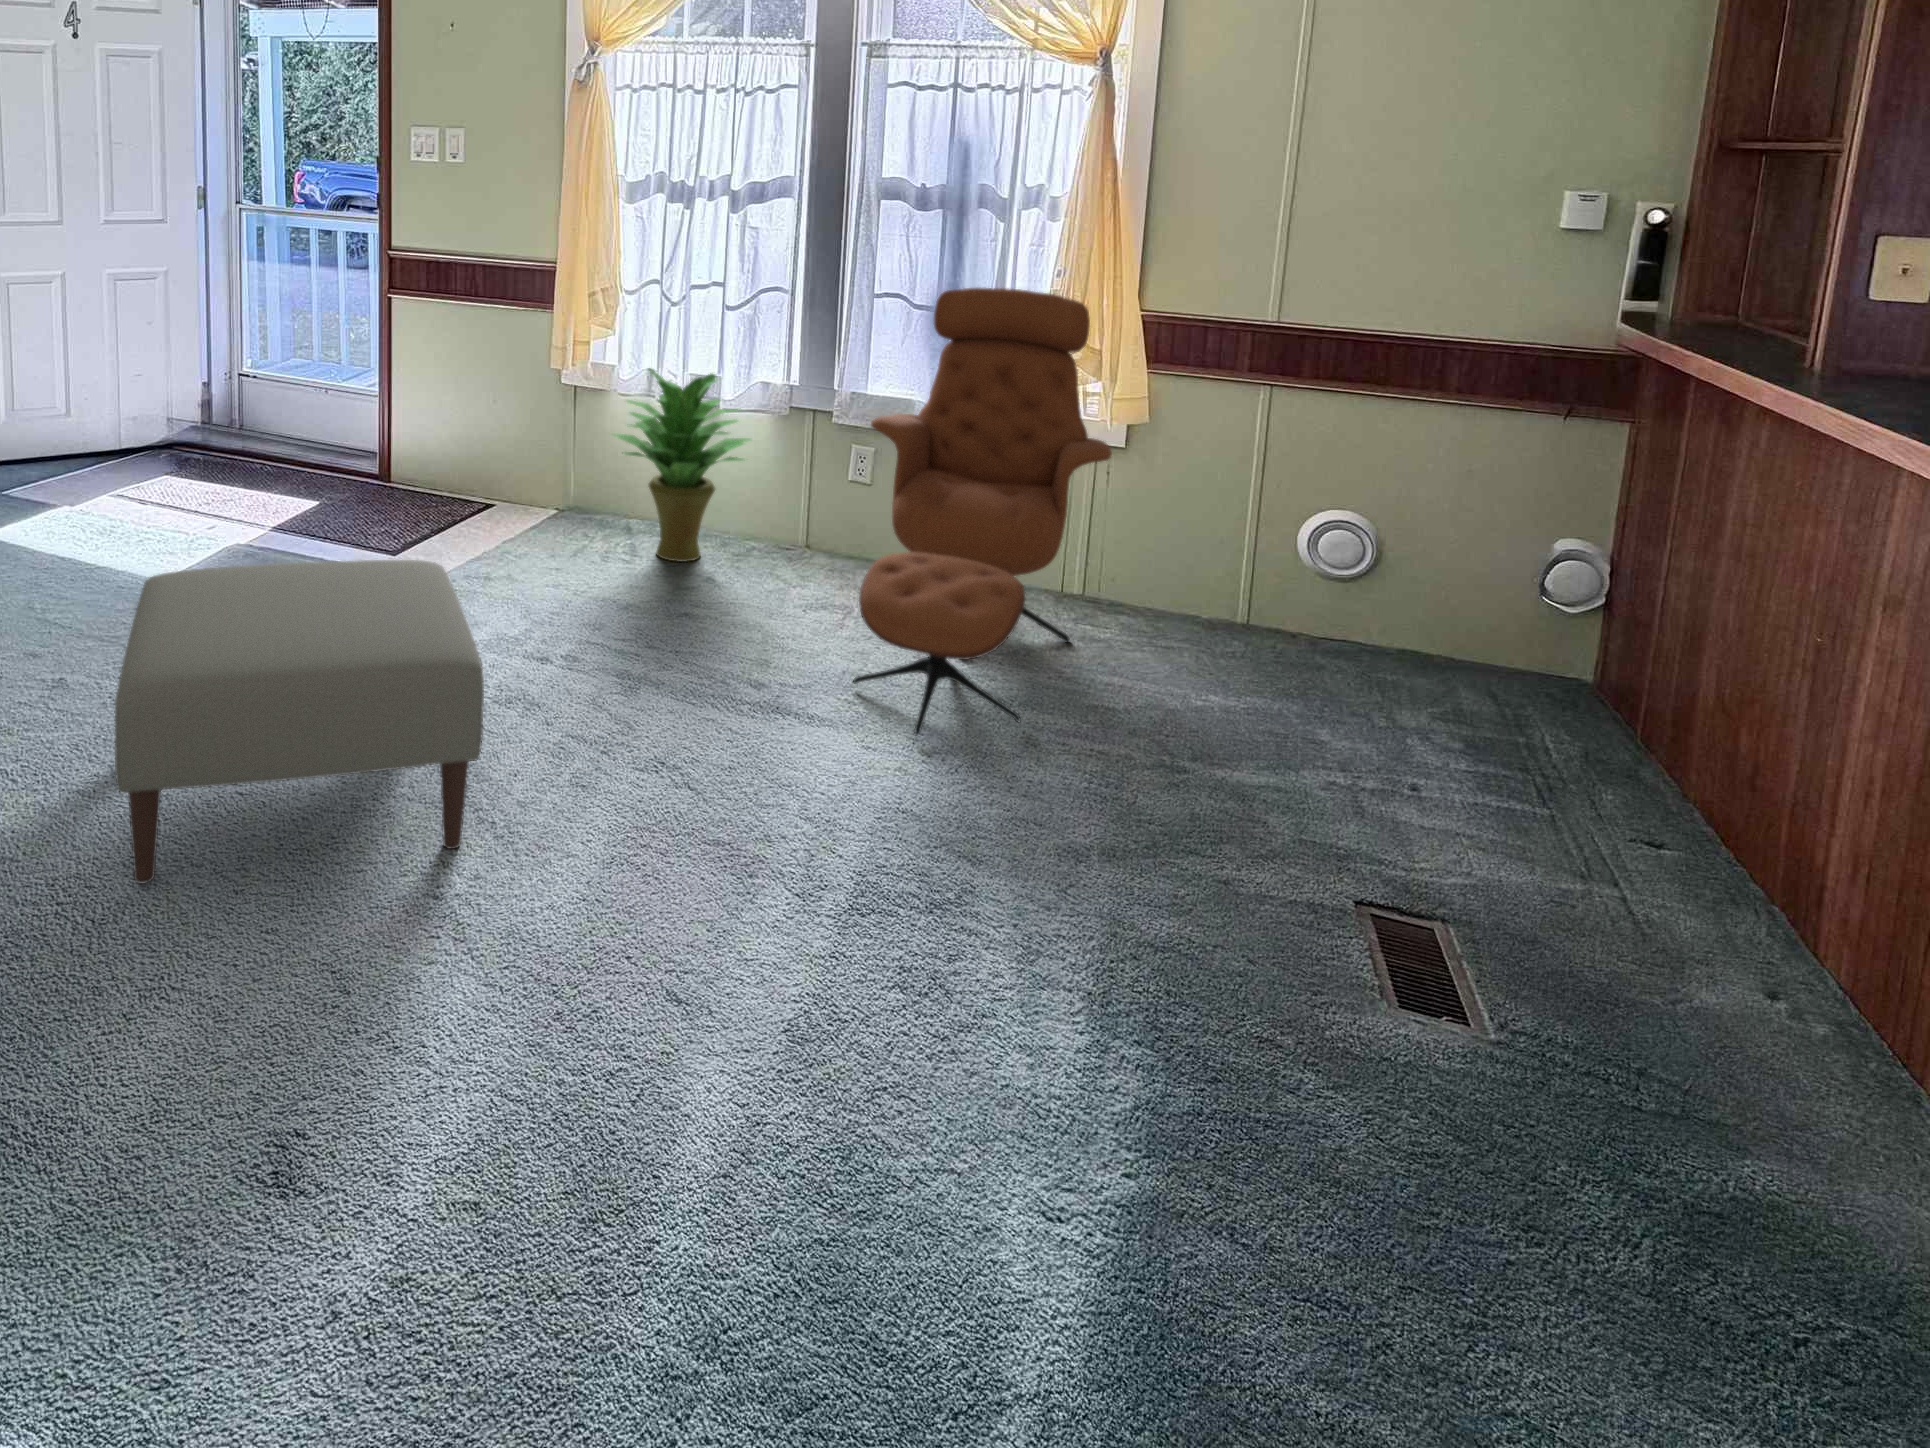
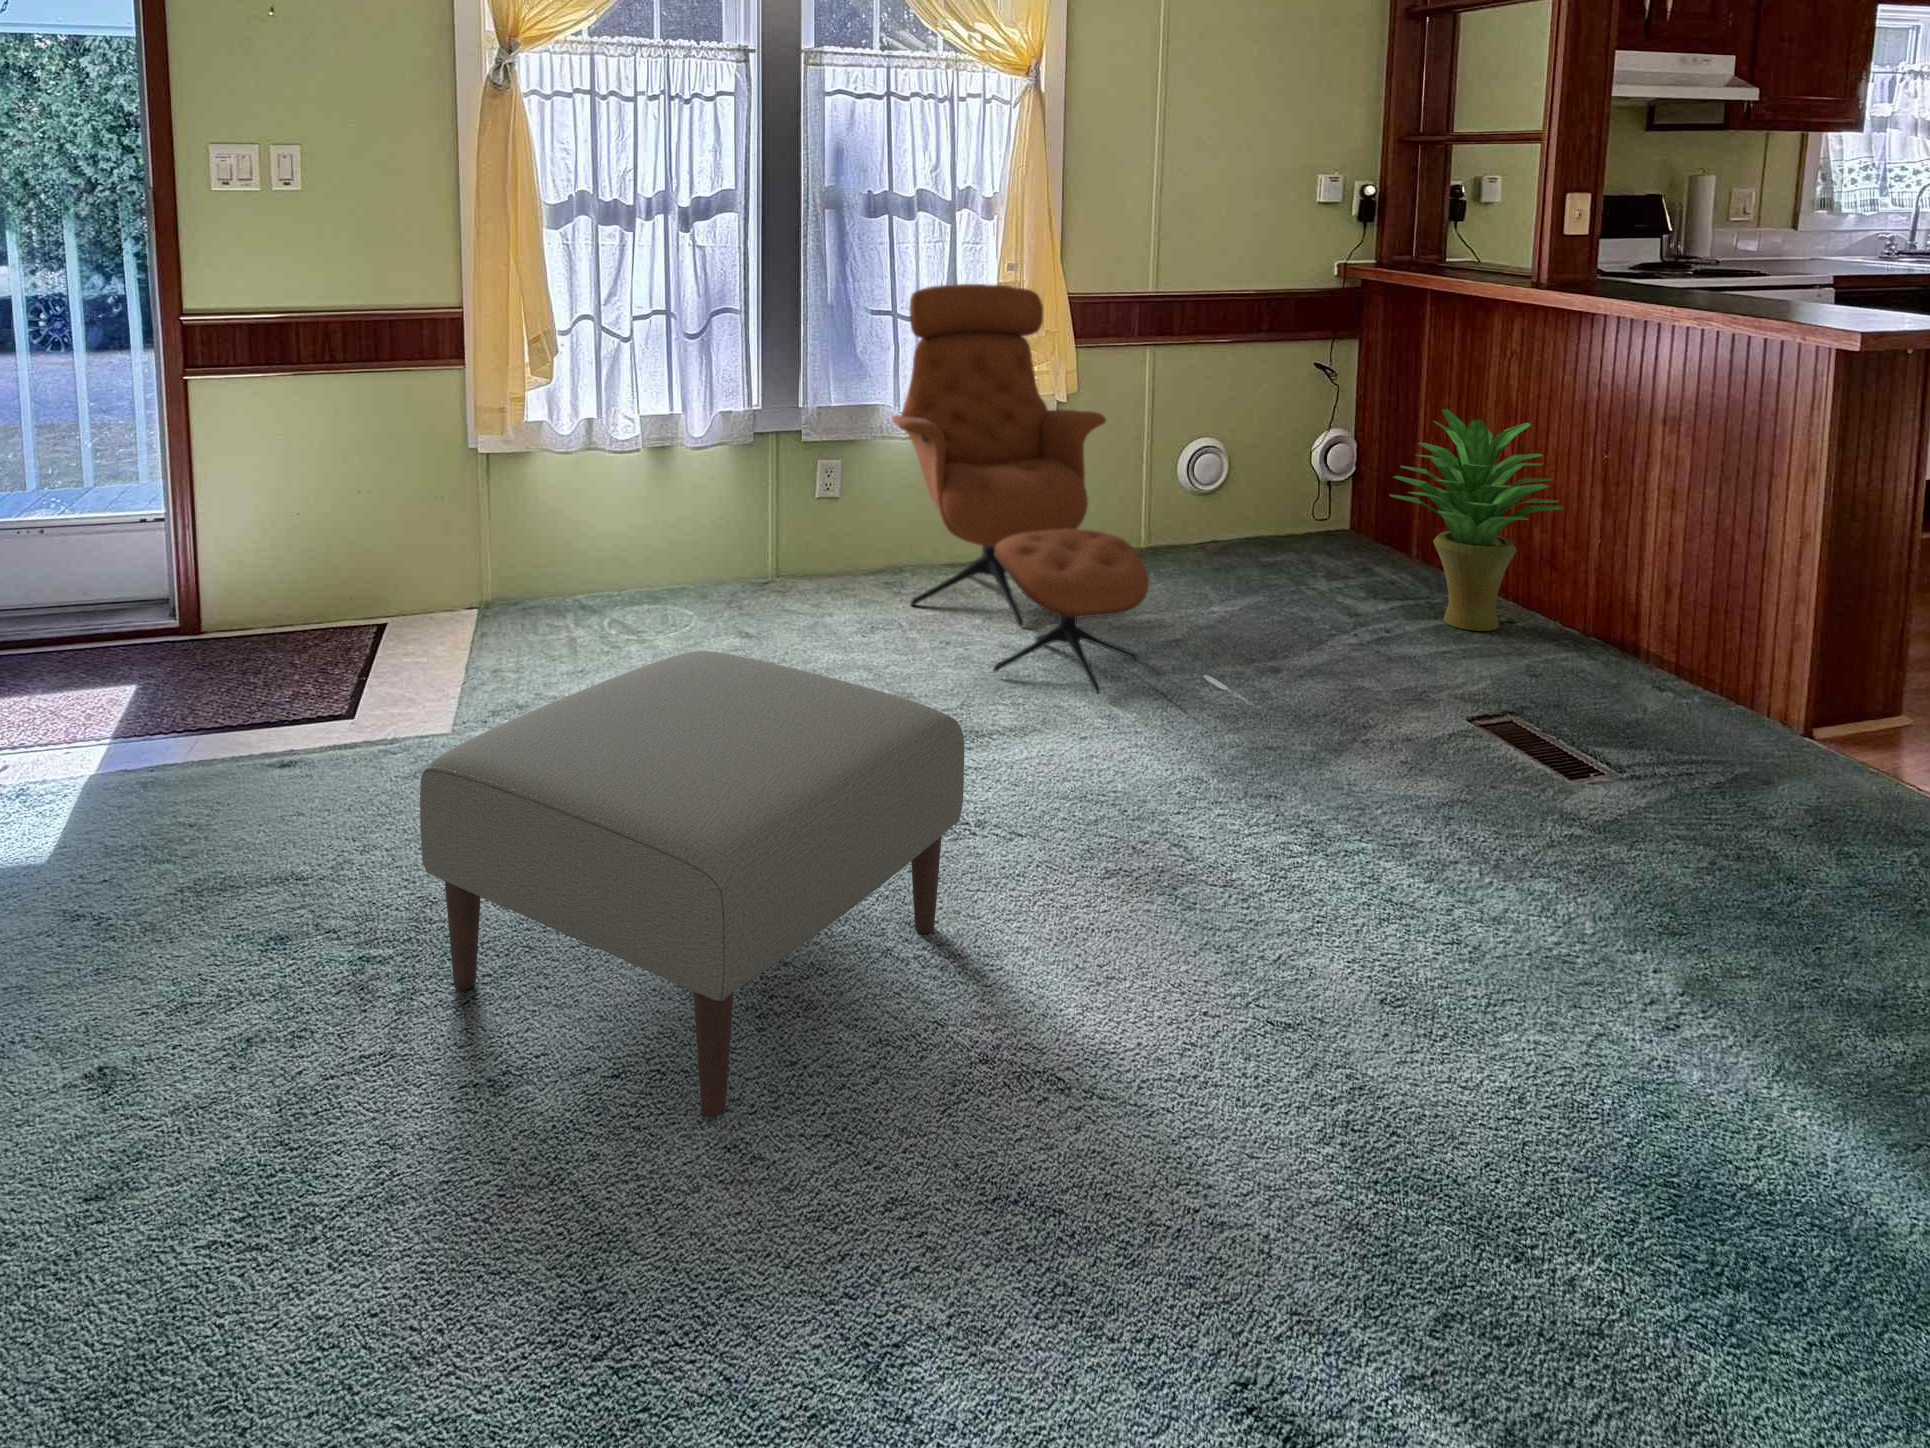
potted plant: present [612,369,751,562] -> present [1389,409,1564,631]

